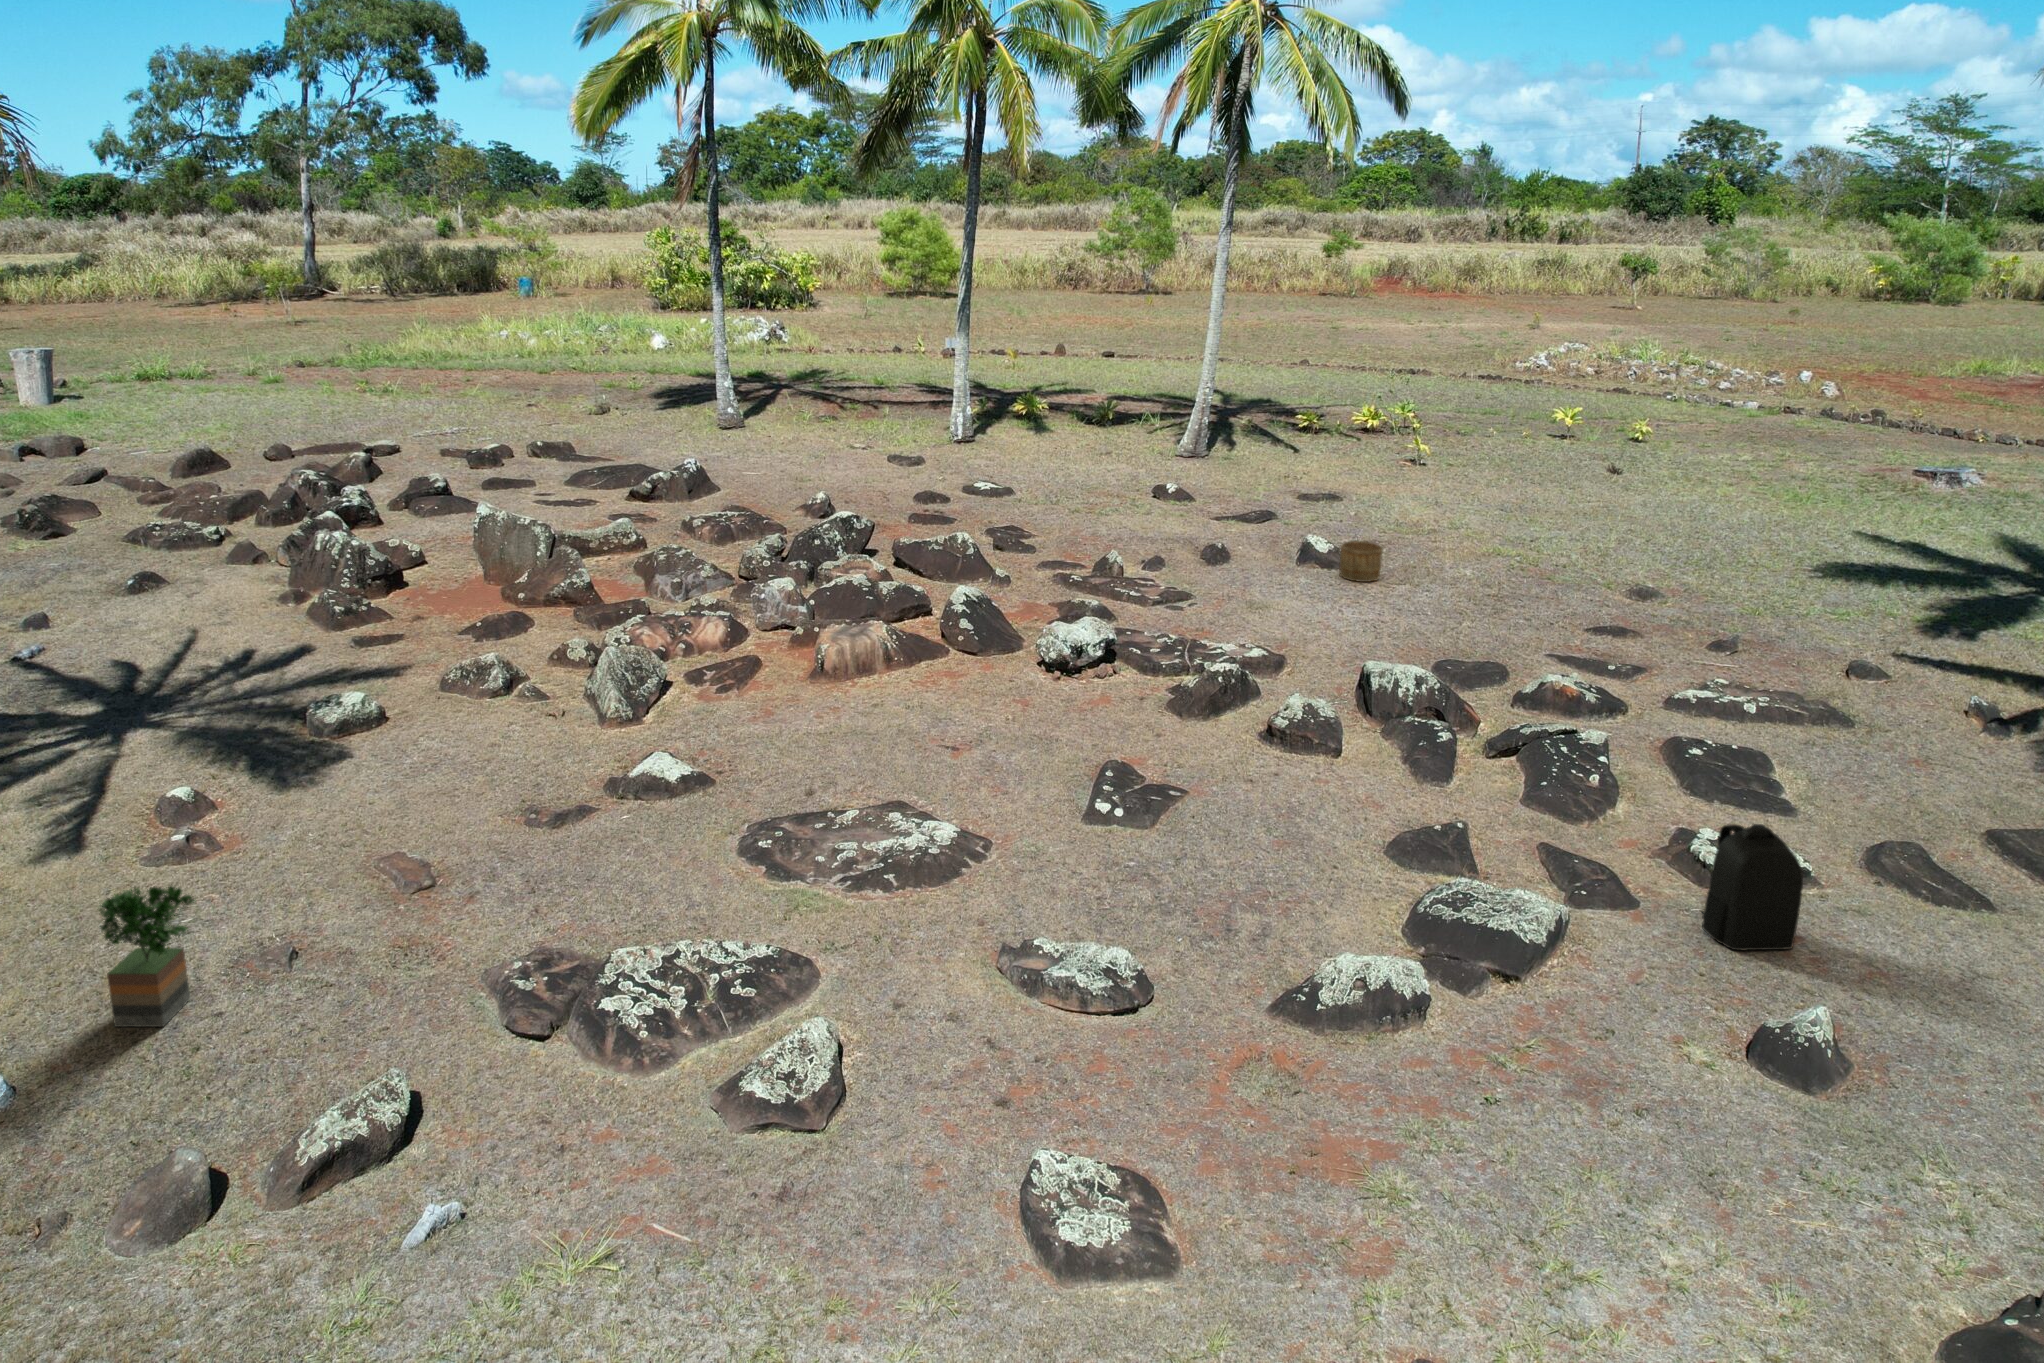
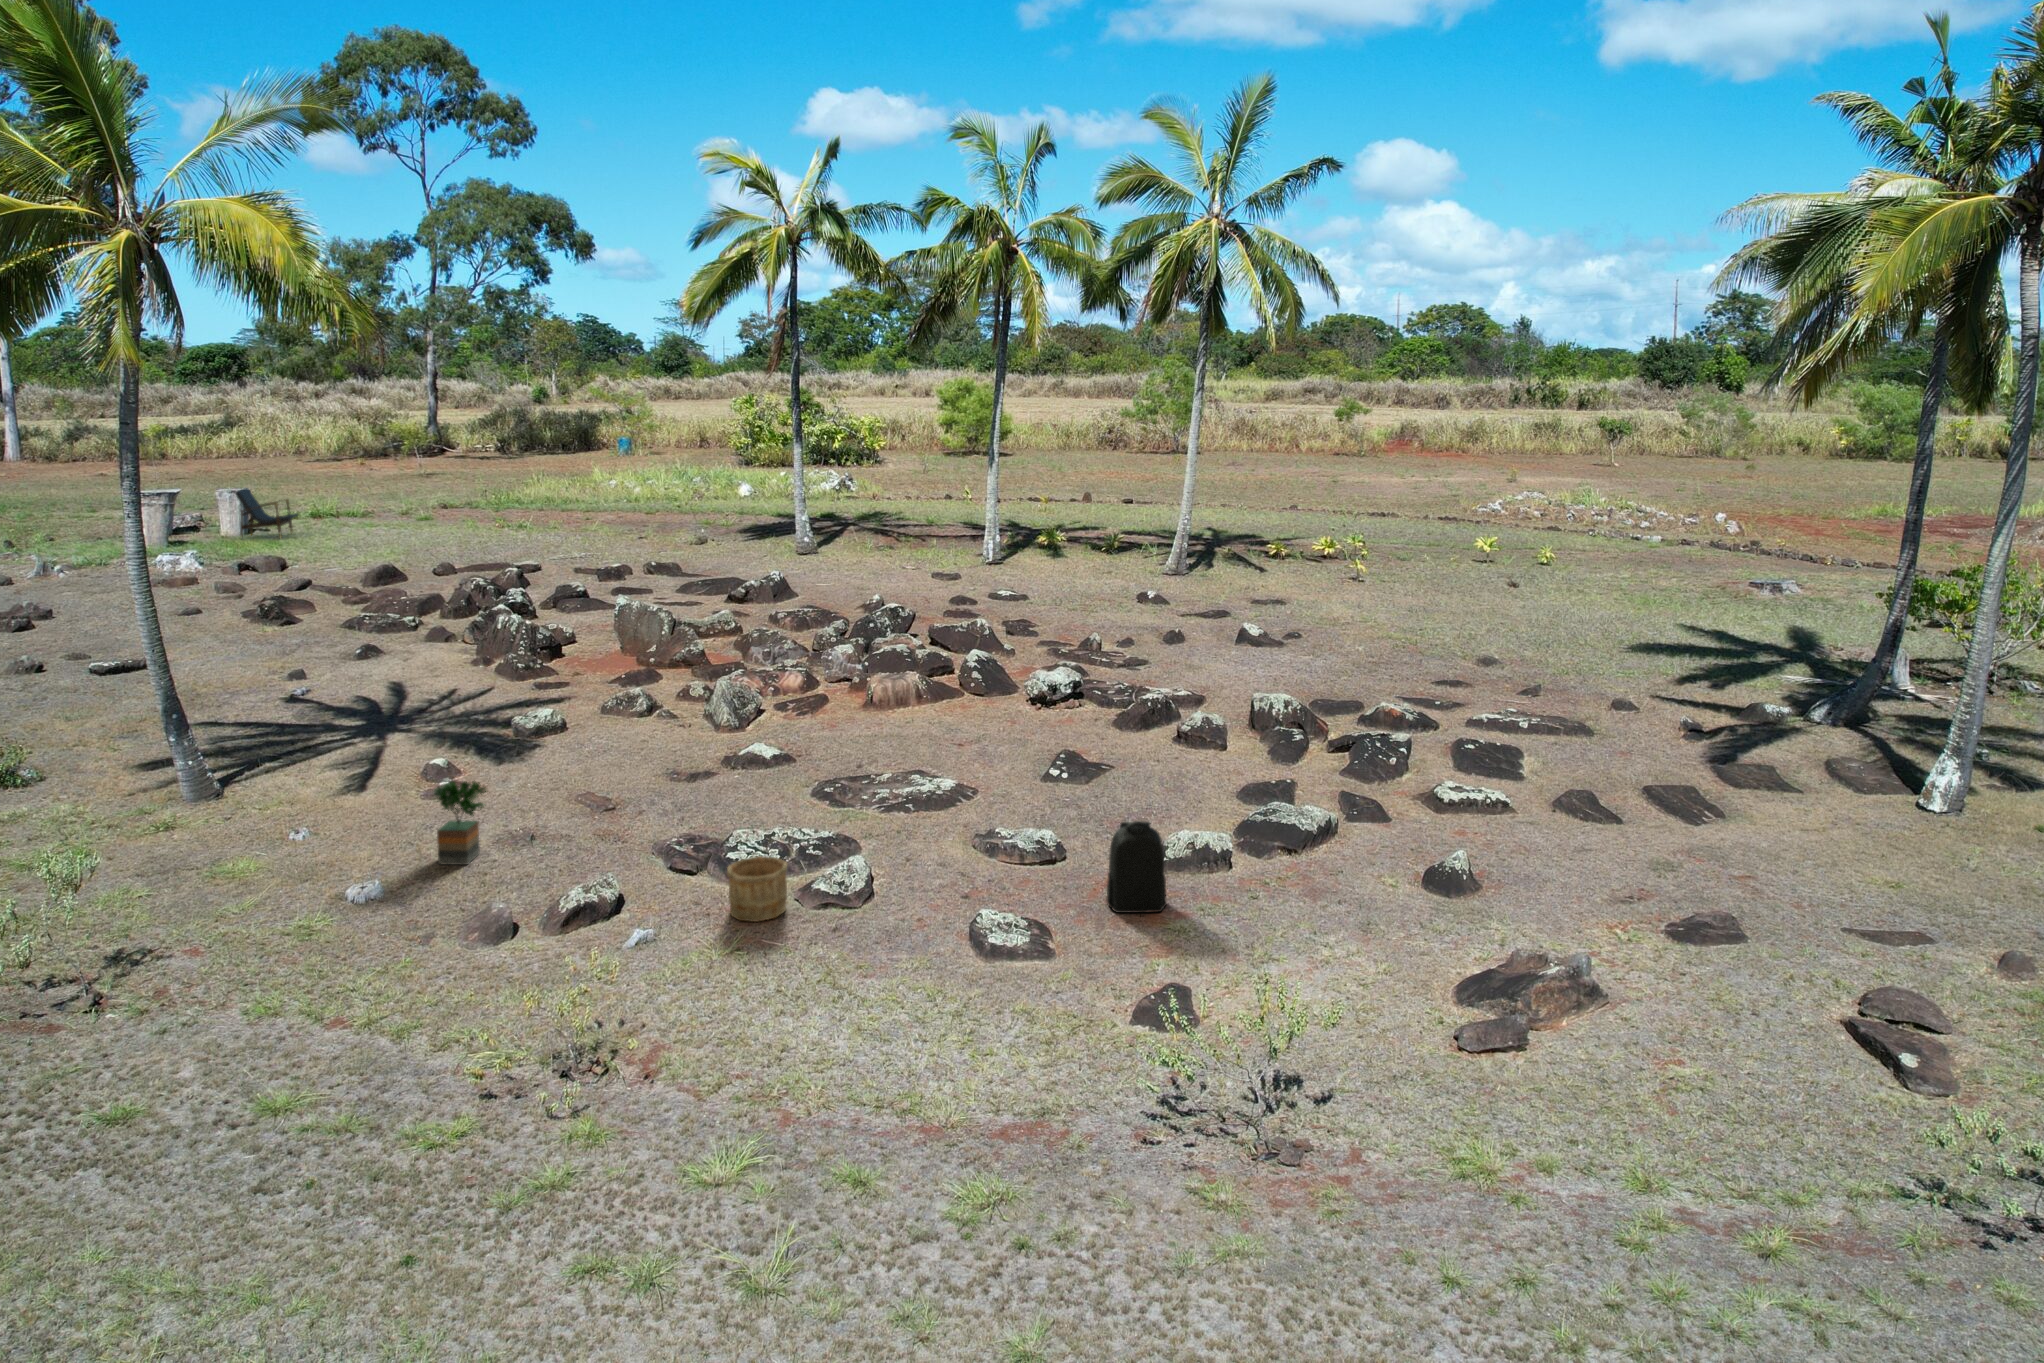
lounge chair: none [37,345,121,408] -> present [235,488,298,538]
wooden bucket: present [1339,541,1383,582] -> present [727,856,787,922]
backpack: present [1702,824,1803,950] -> present [1107,821,1167,913]

